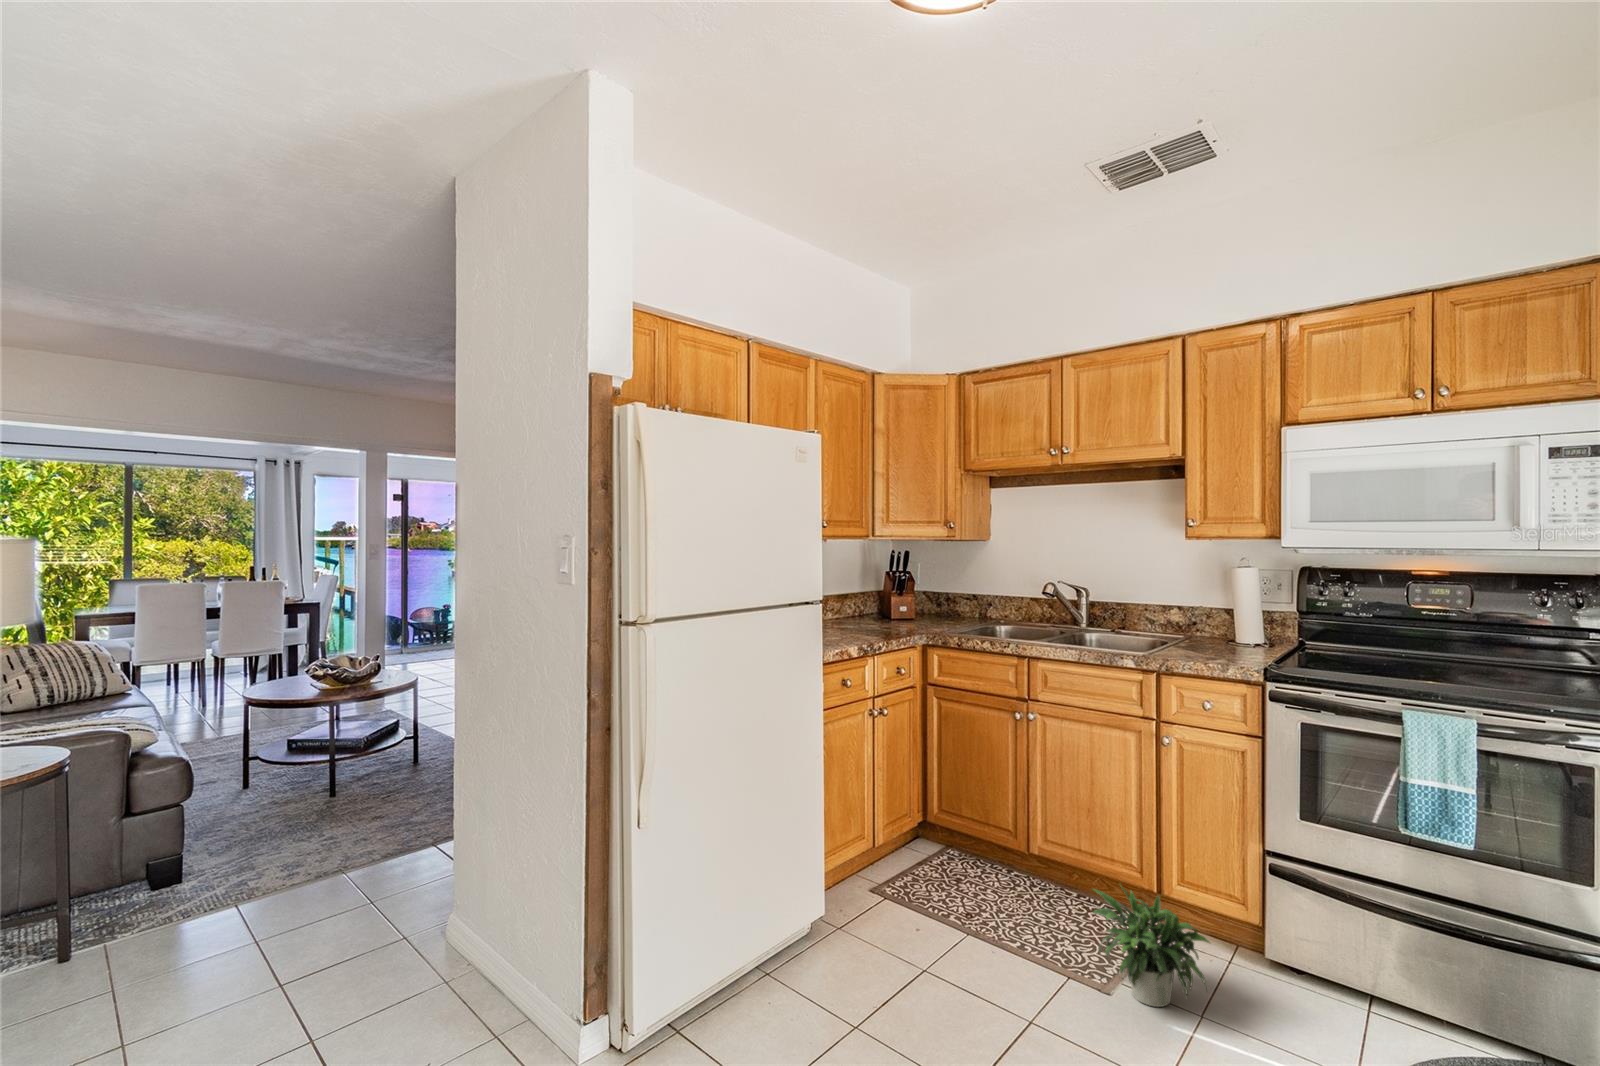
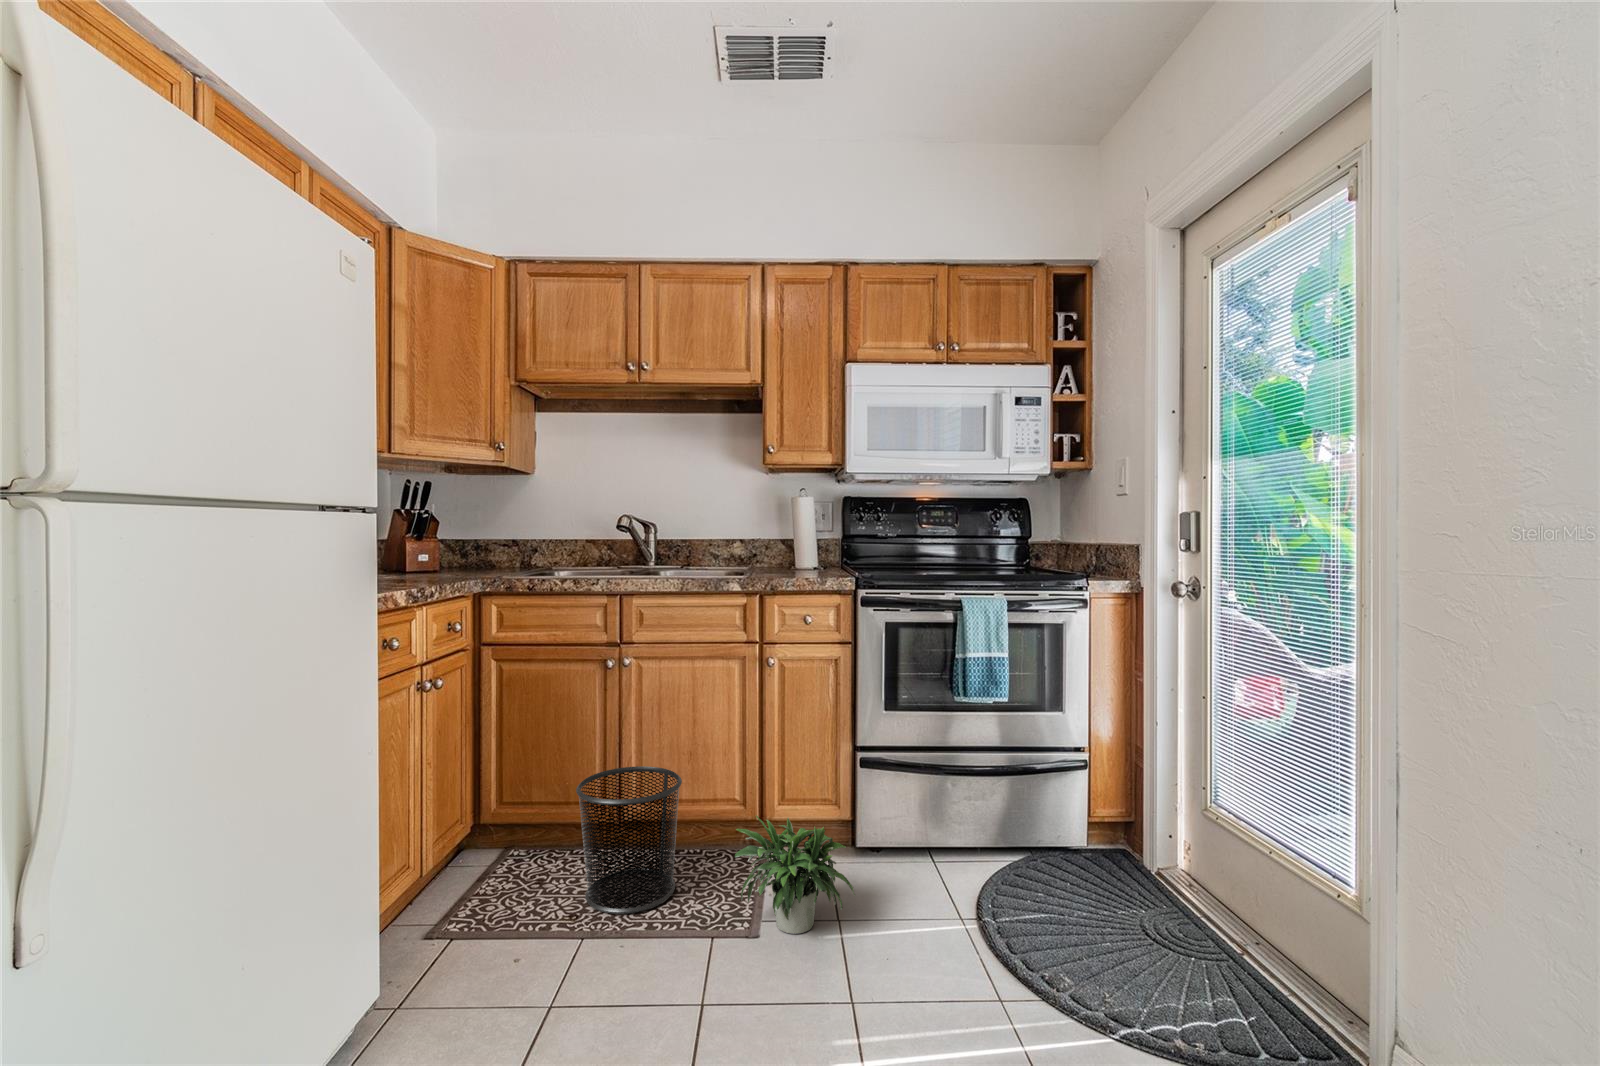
waste bin: none [976,807,1066,933] -> present [576,766,682,914]

